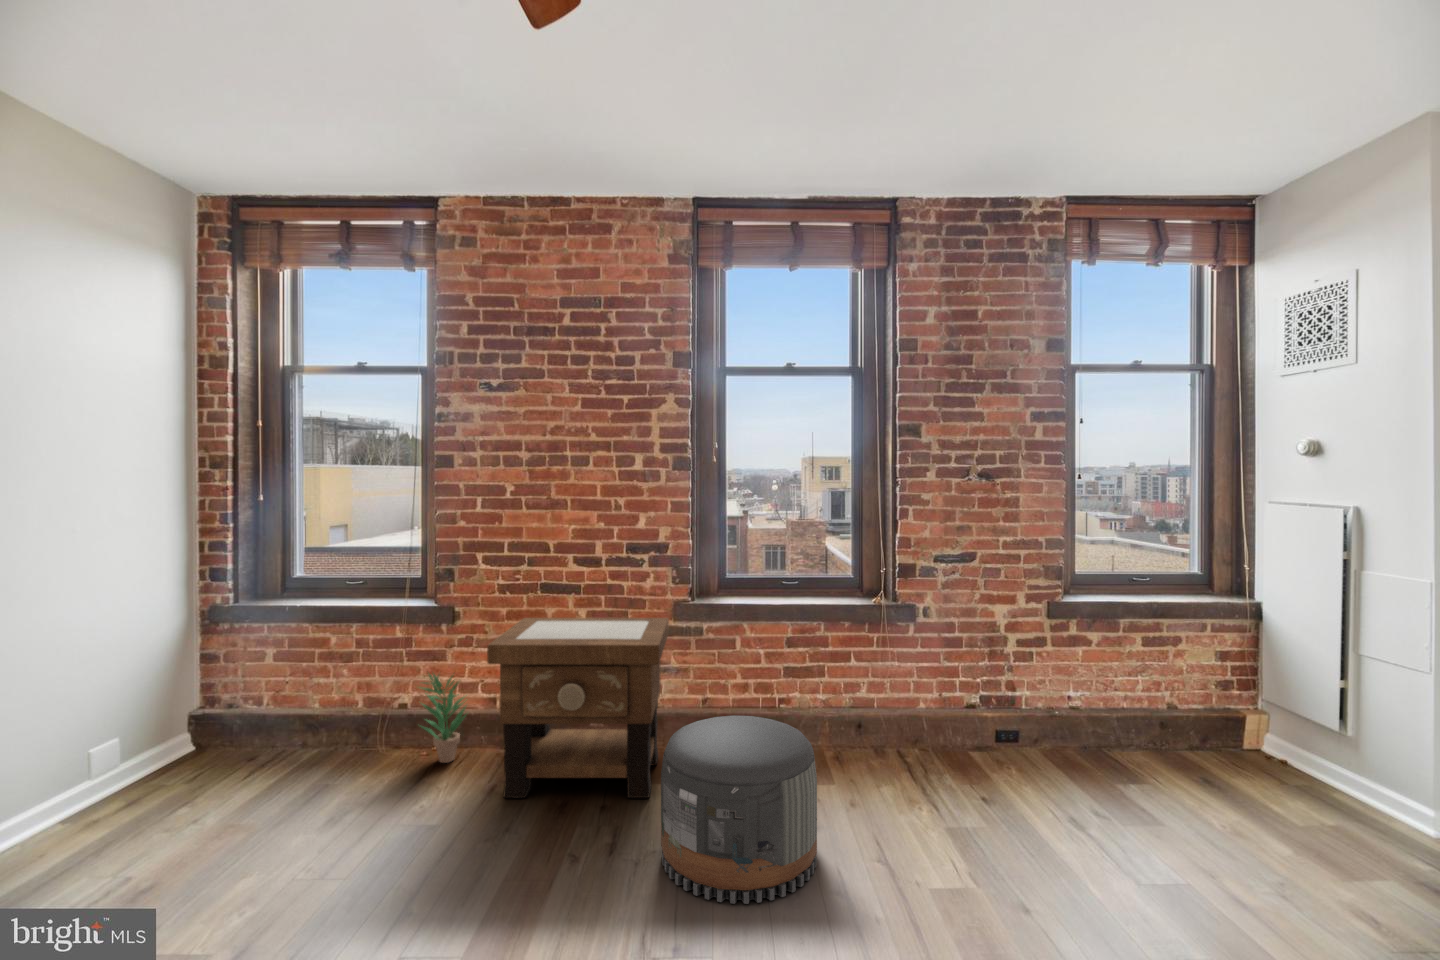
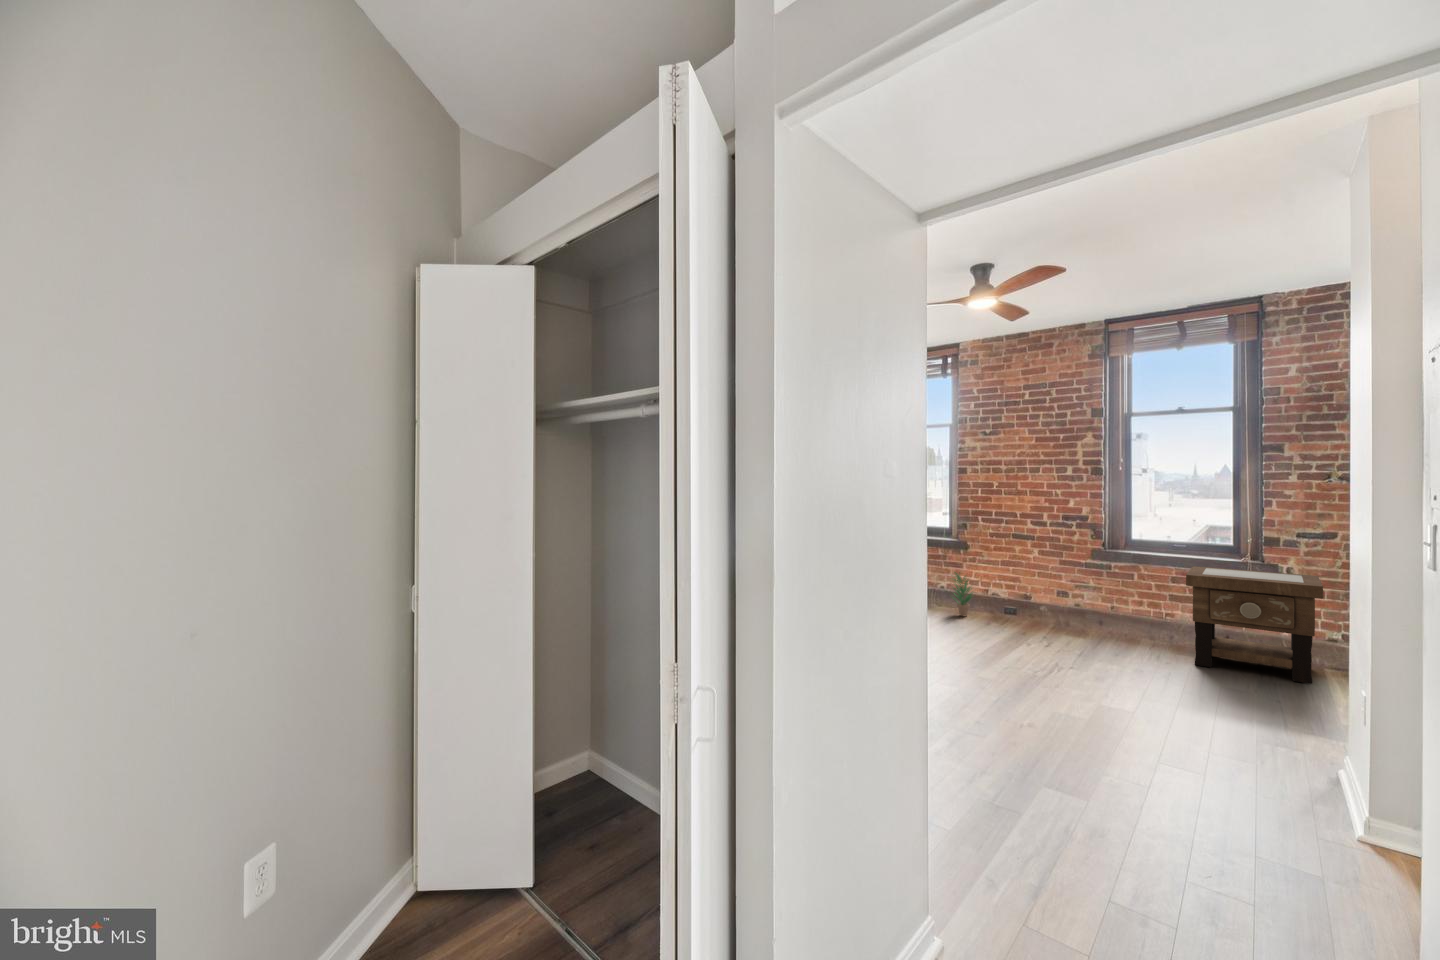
side table: present [487,618,669,798] -> present [1186,566,1323,684]
pouf: present [661,716,817,904] -> none [1065,601,1156,679]

